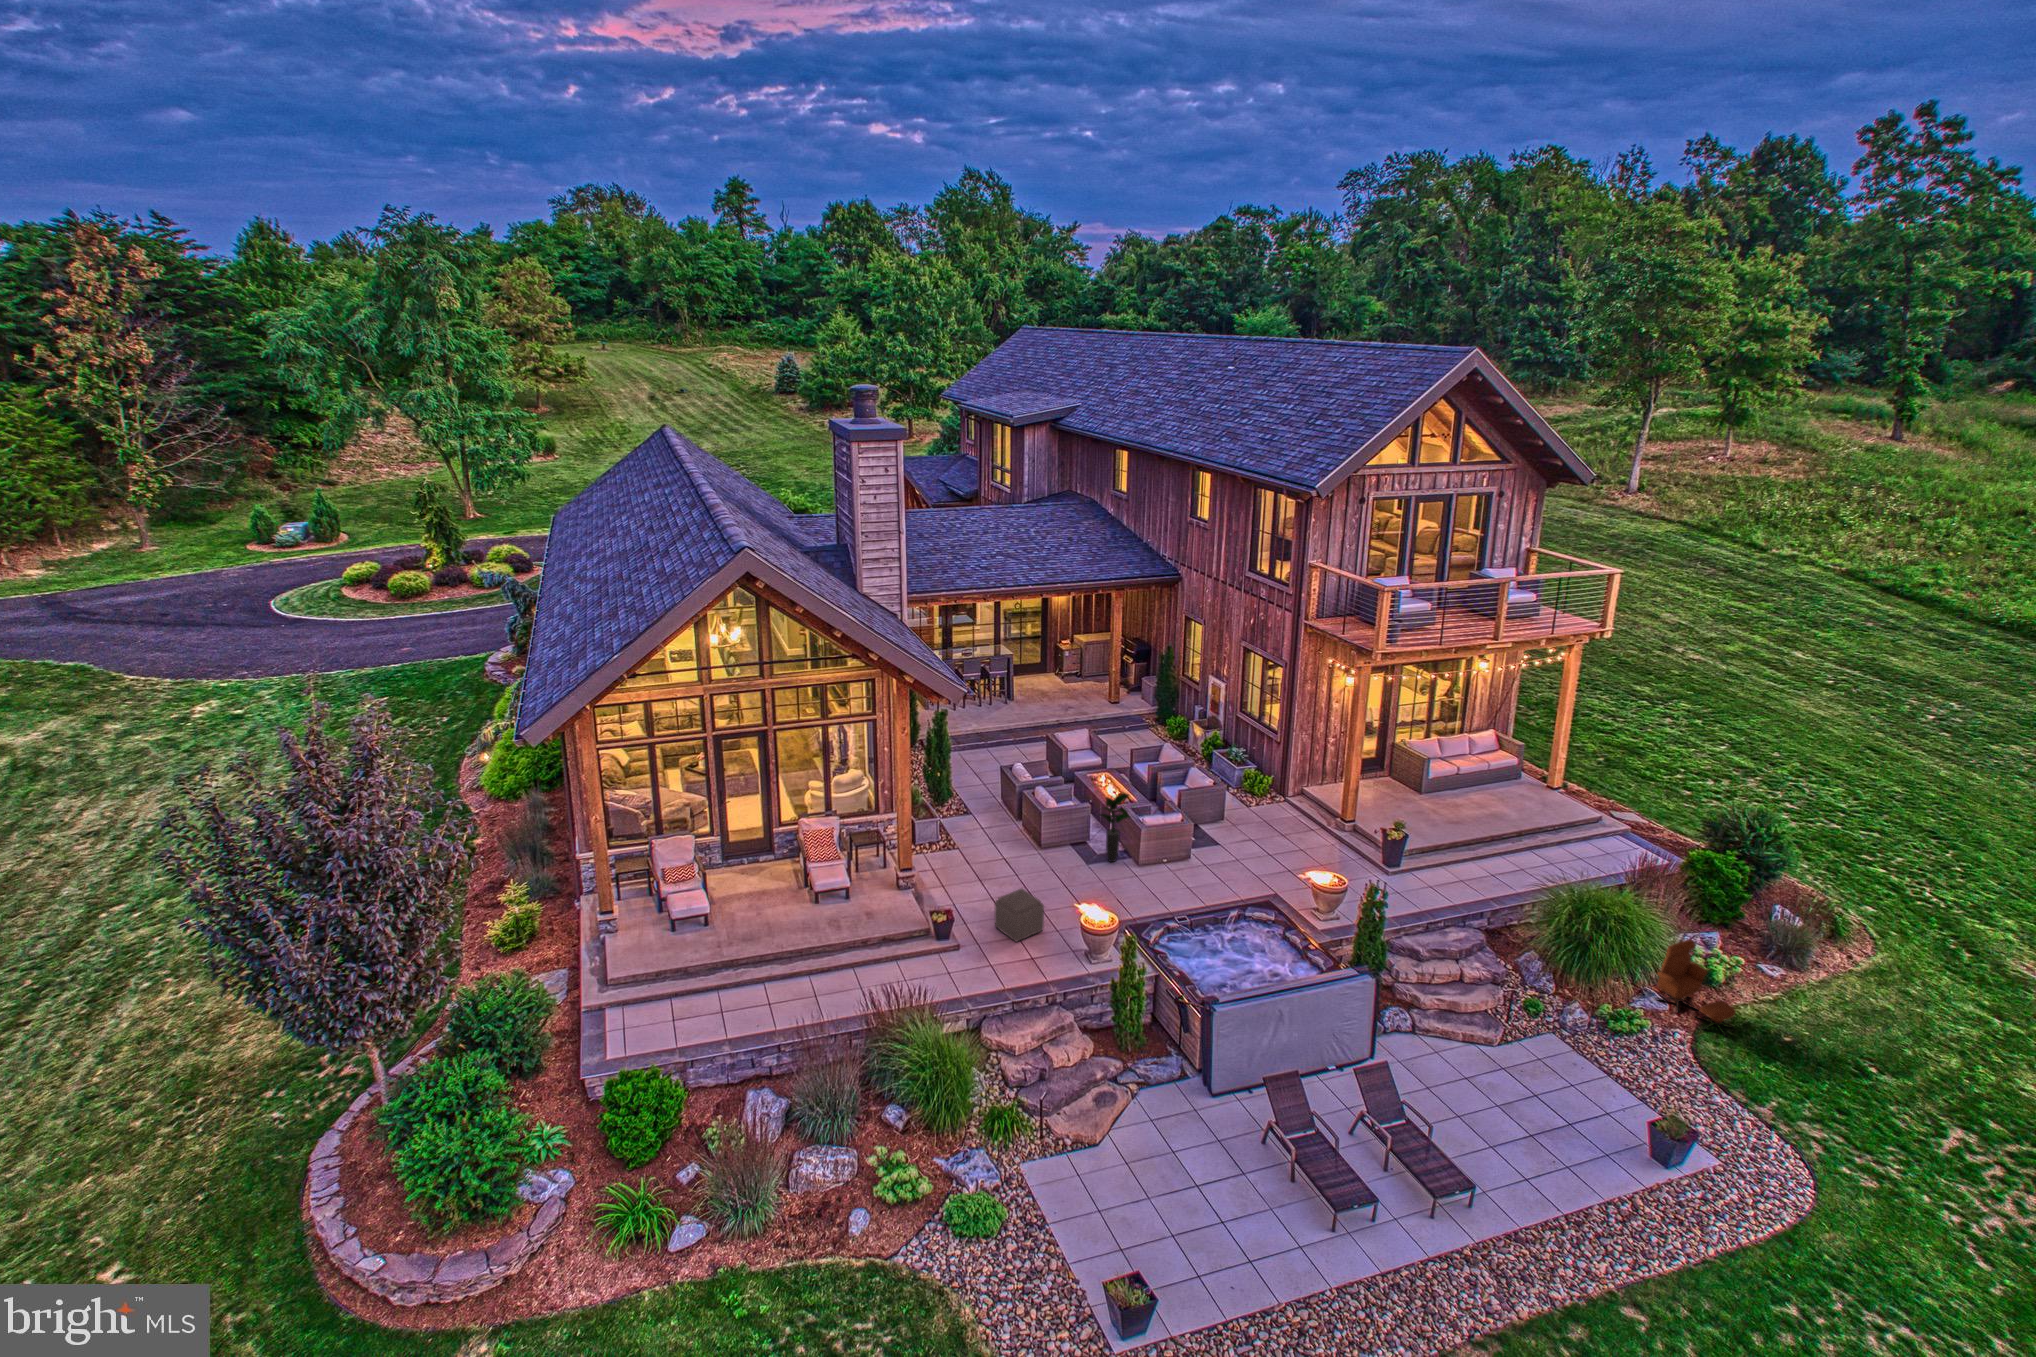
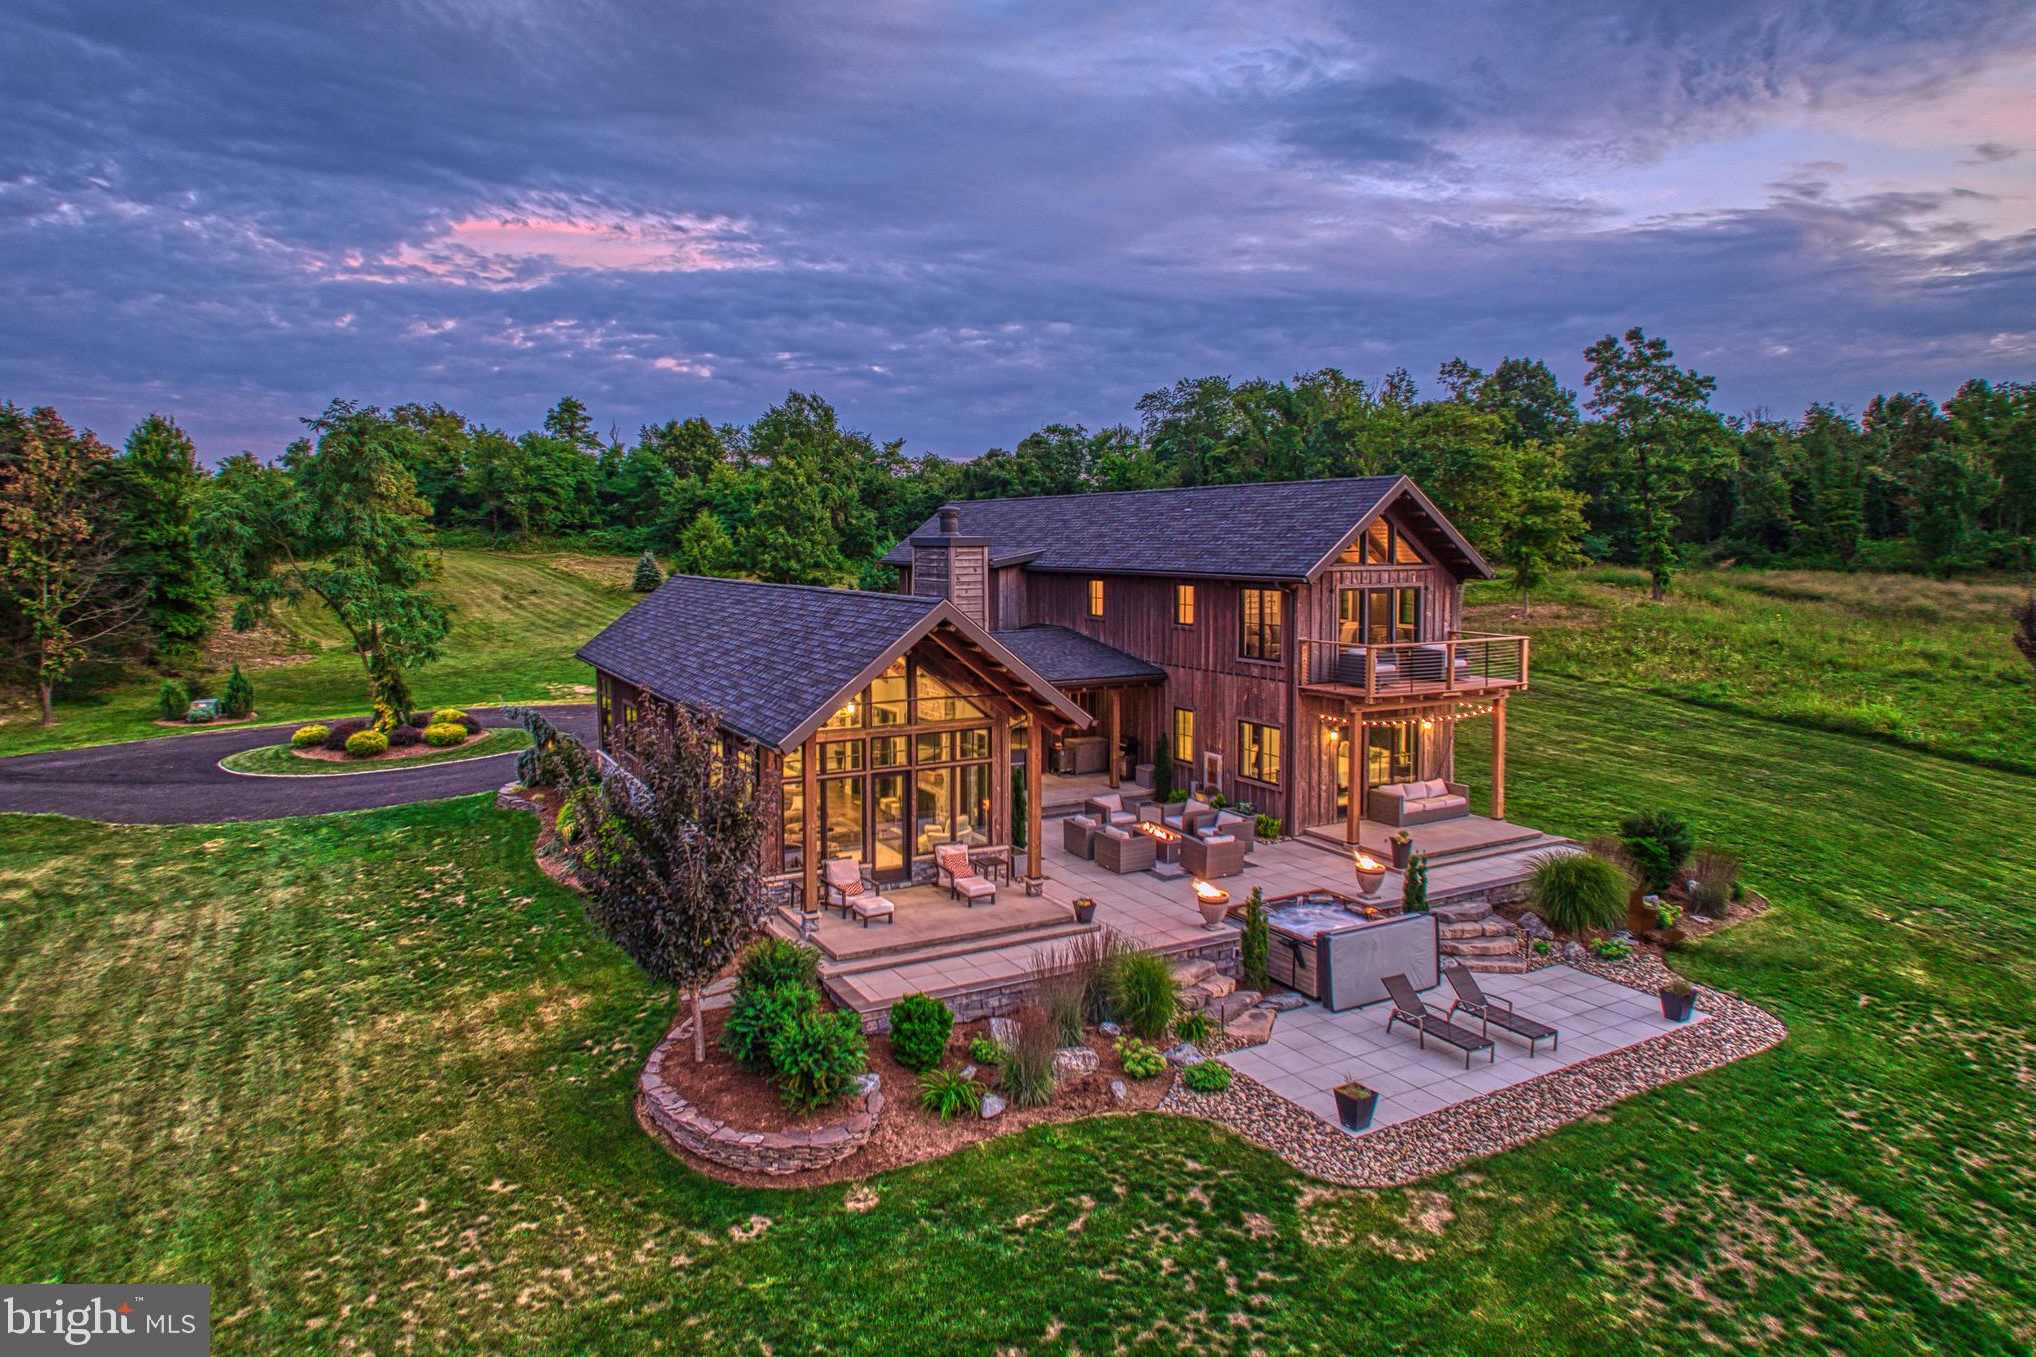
potted plant: present [1100,793,1130,862] -> none [1170,821,1198,882]
ottoman: present [995,889,1044,942] -> none [1119,886,1160,927]

